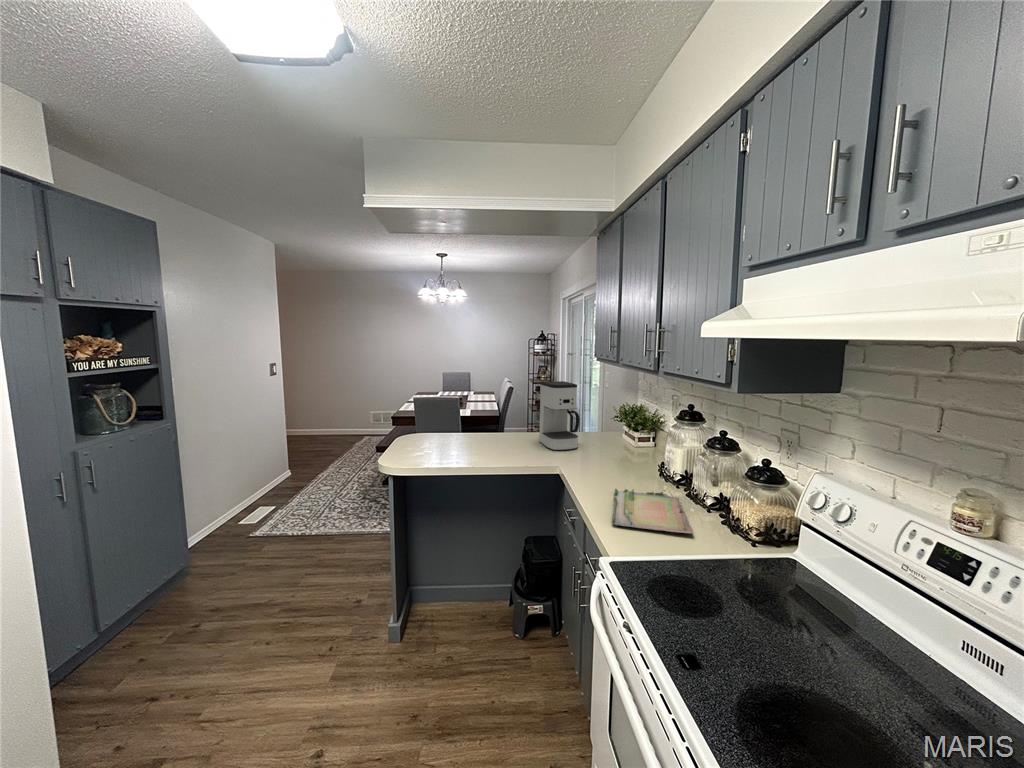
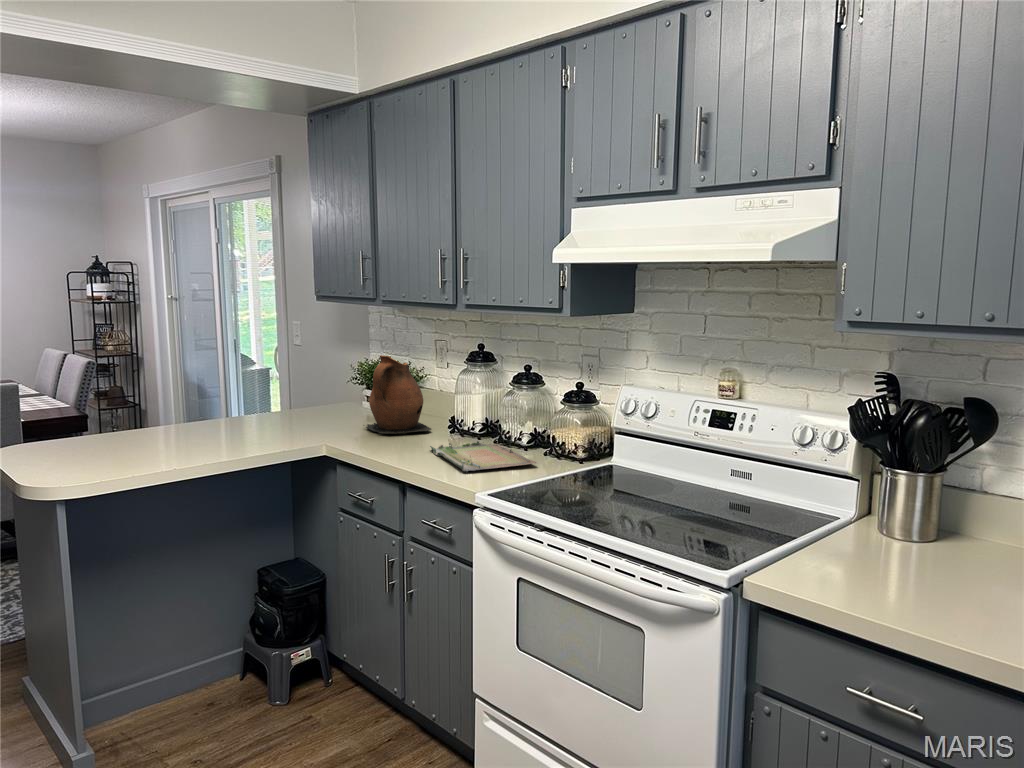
coffee maker: present [539,381,580,451] -> none [263,328,329,427]
ceramic pitcher: none [591,407,640,472] -> present [366,355,431,434]

